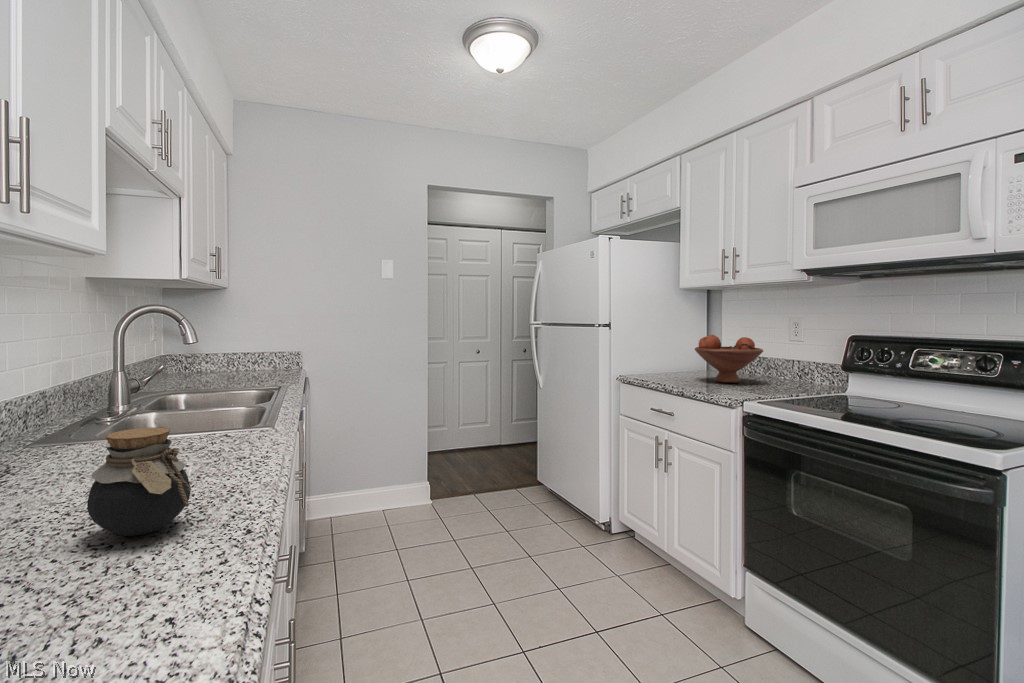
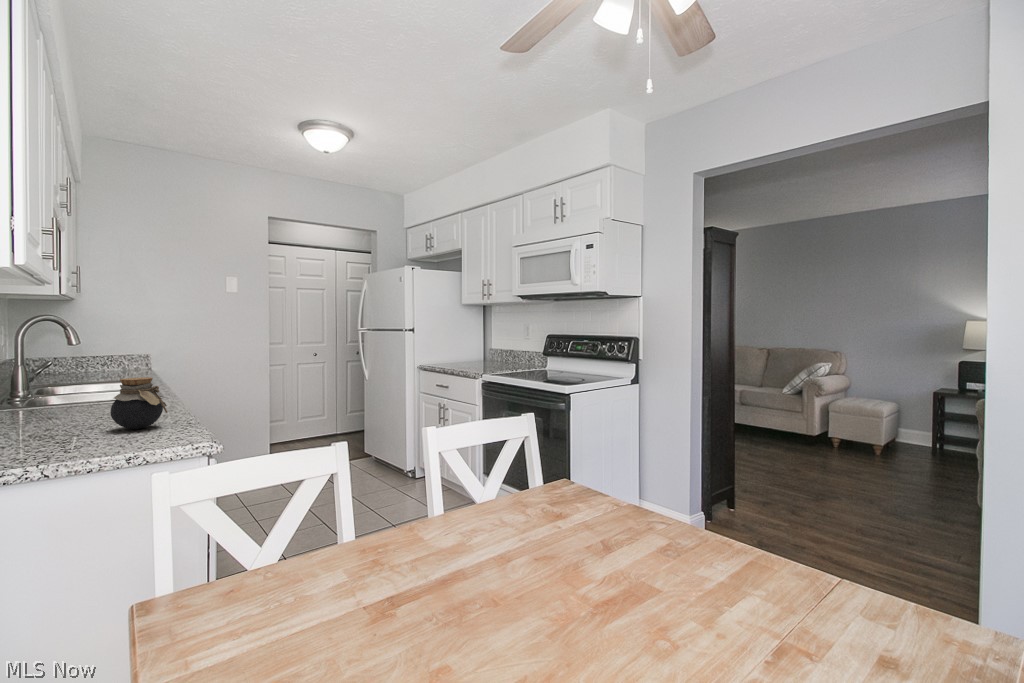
fruit bowl: present [695,335,763,383] -> none [466,336,507,367]

